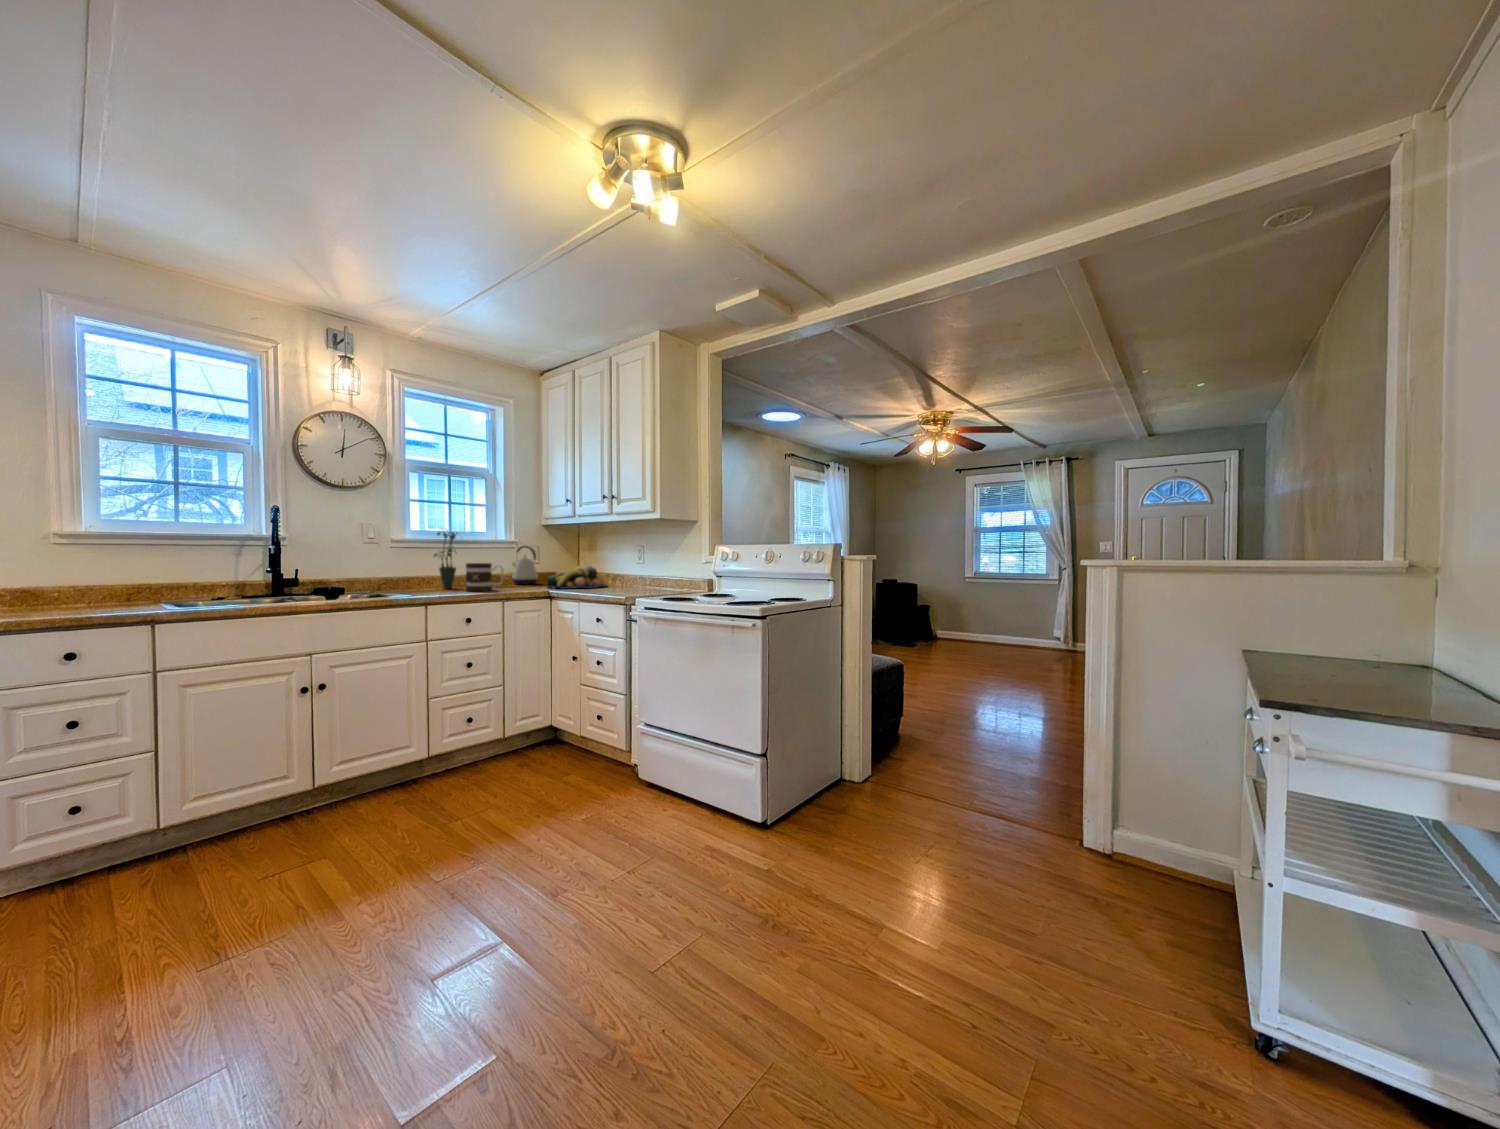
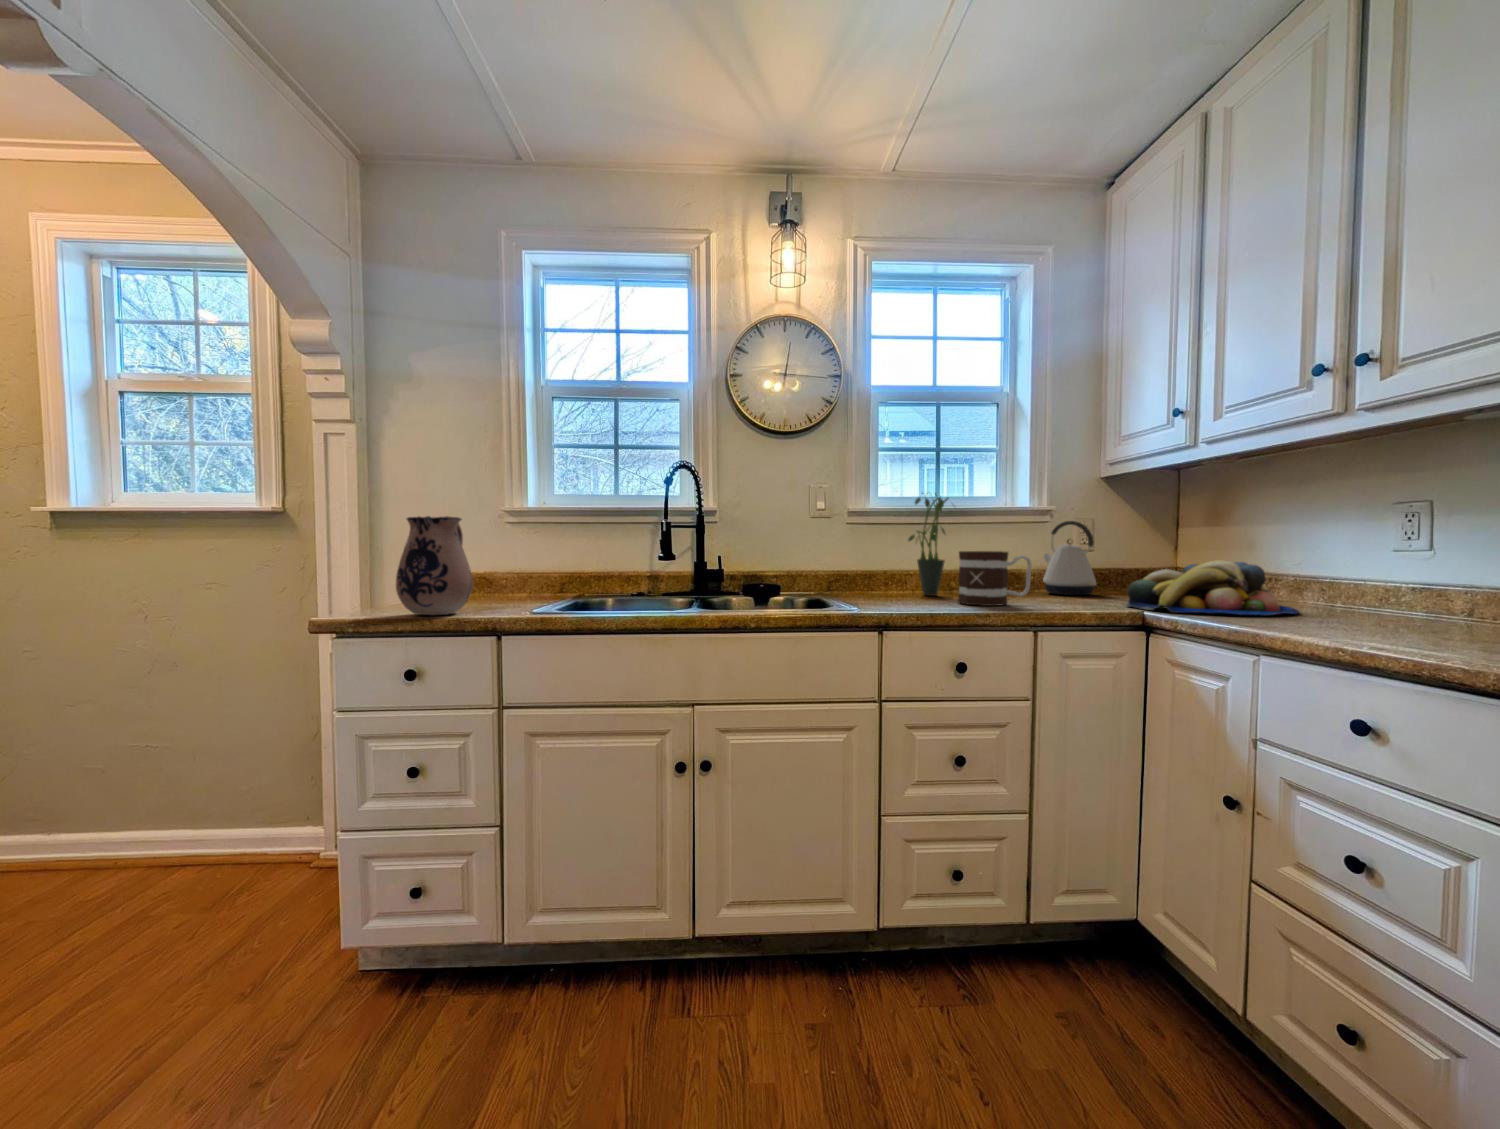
ceramic pitcher: none [19,546,99,619] -> present [396,516,473,615]

